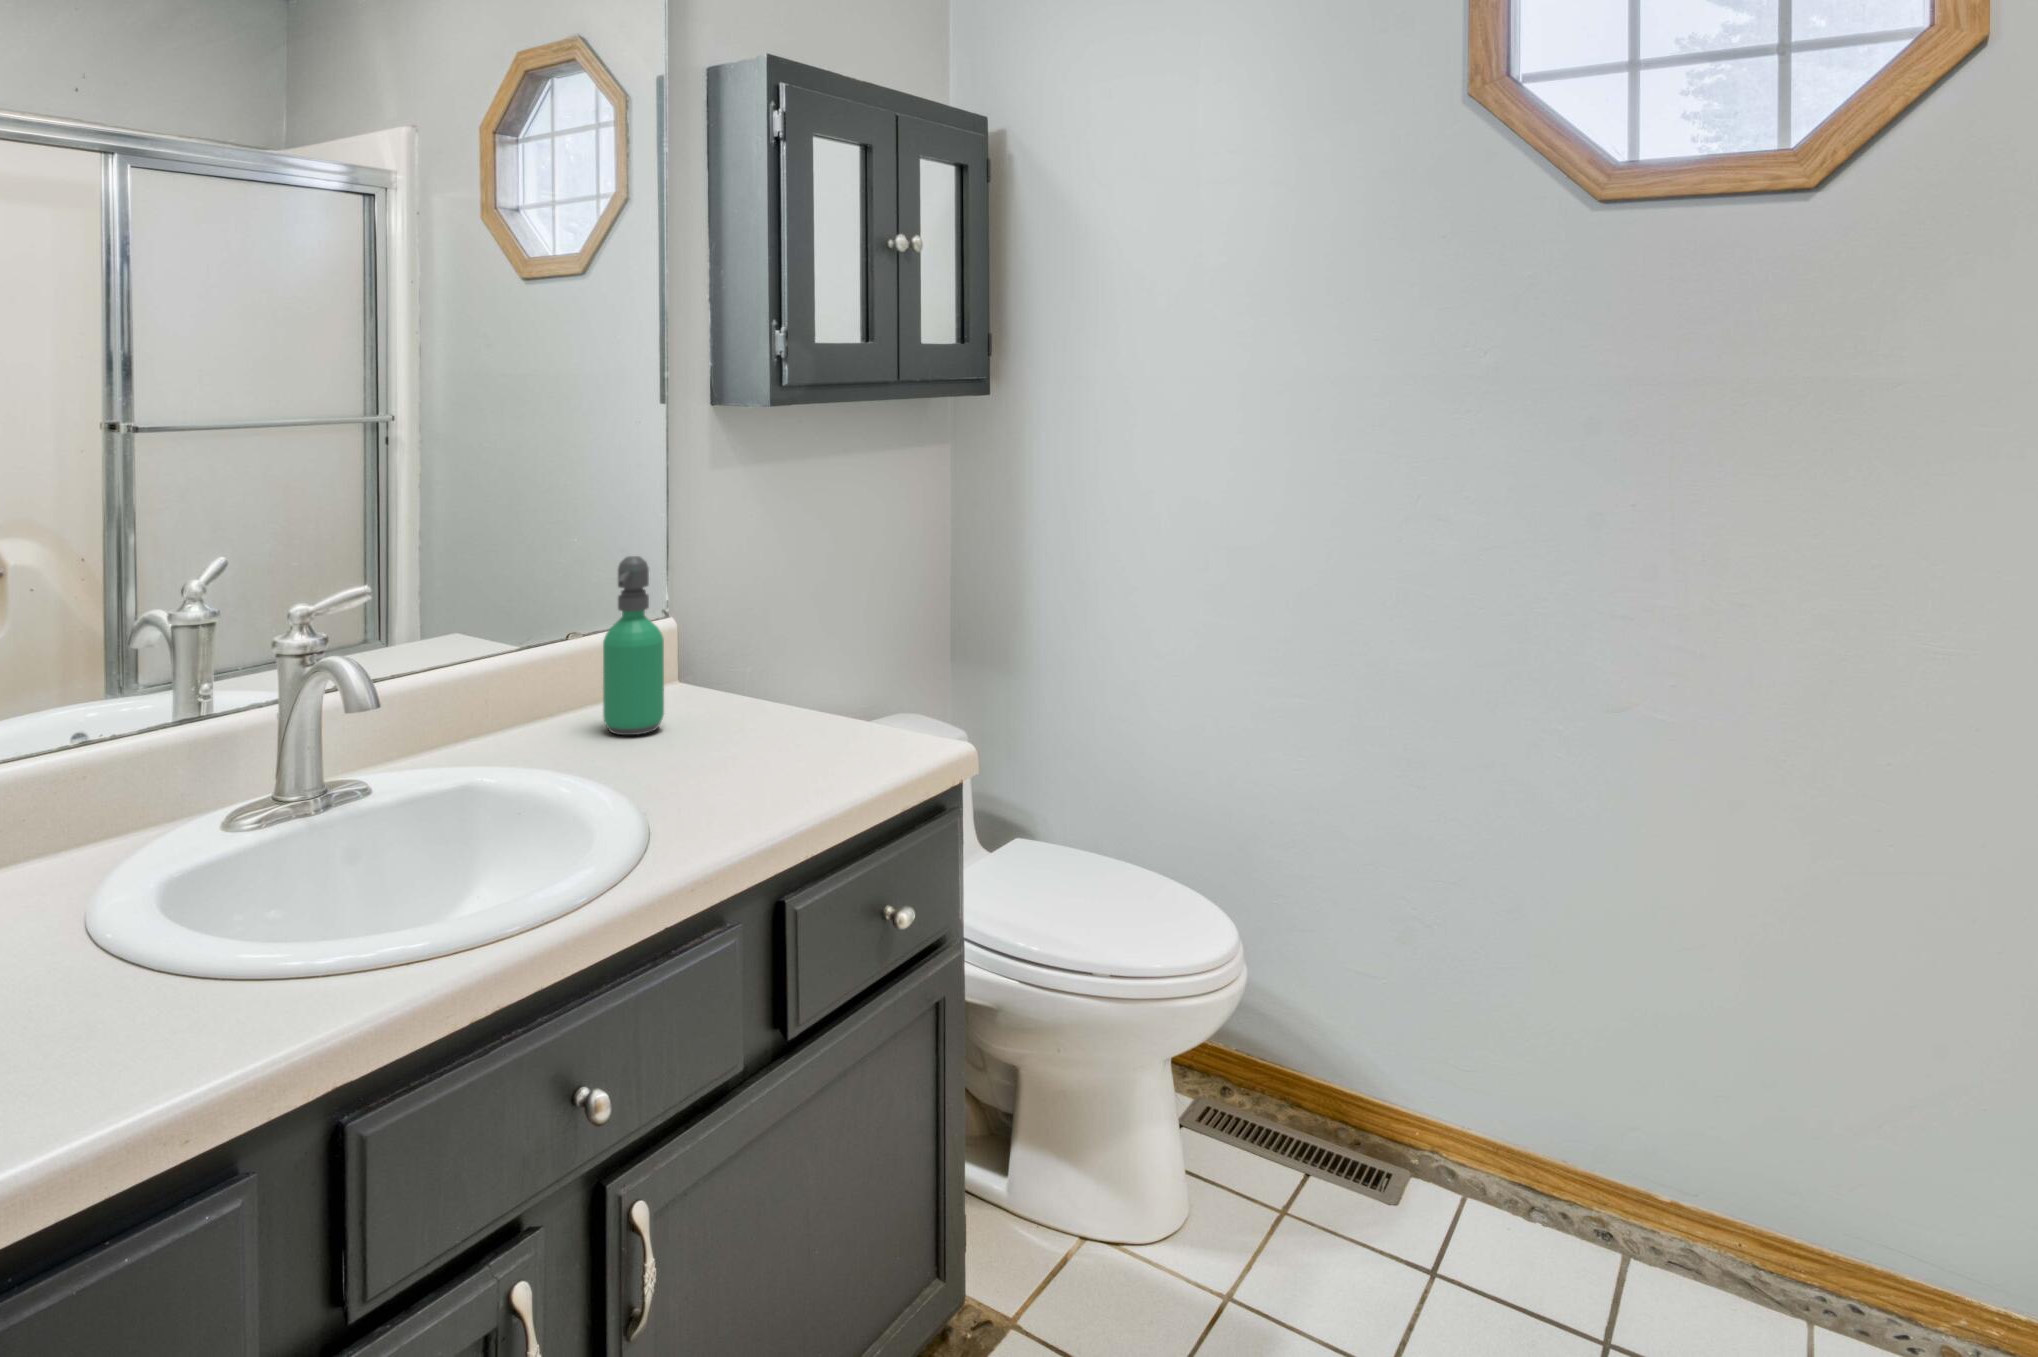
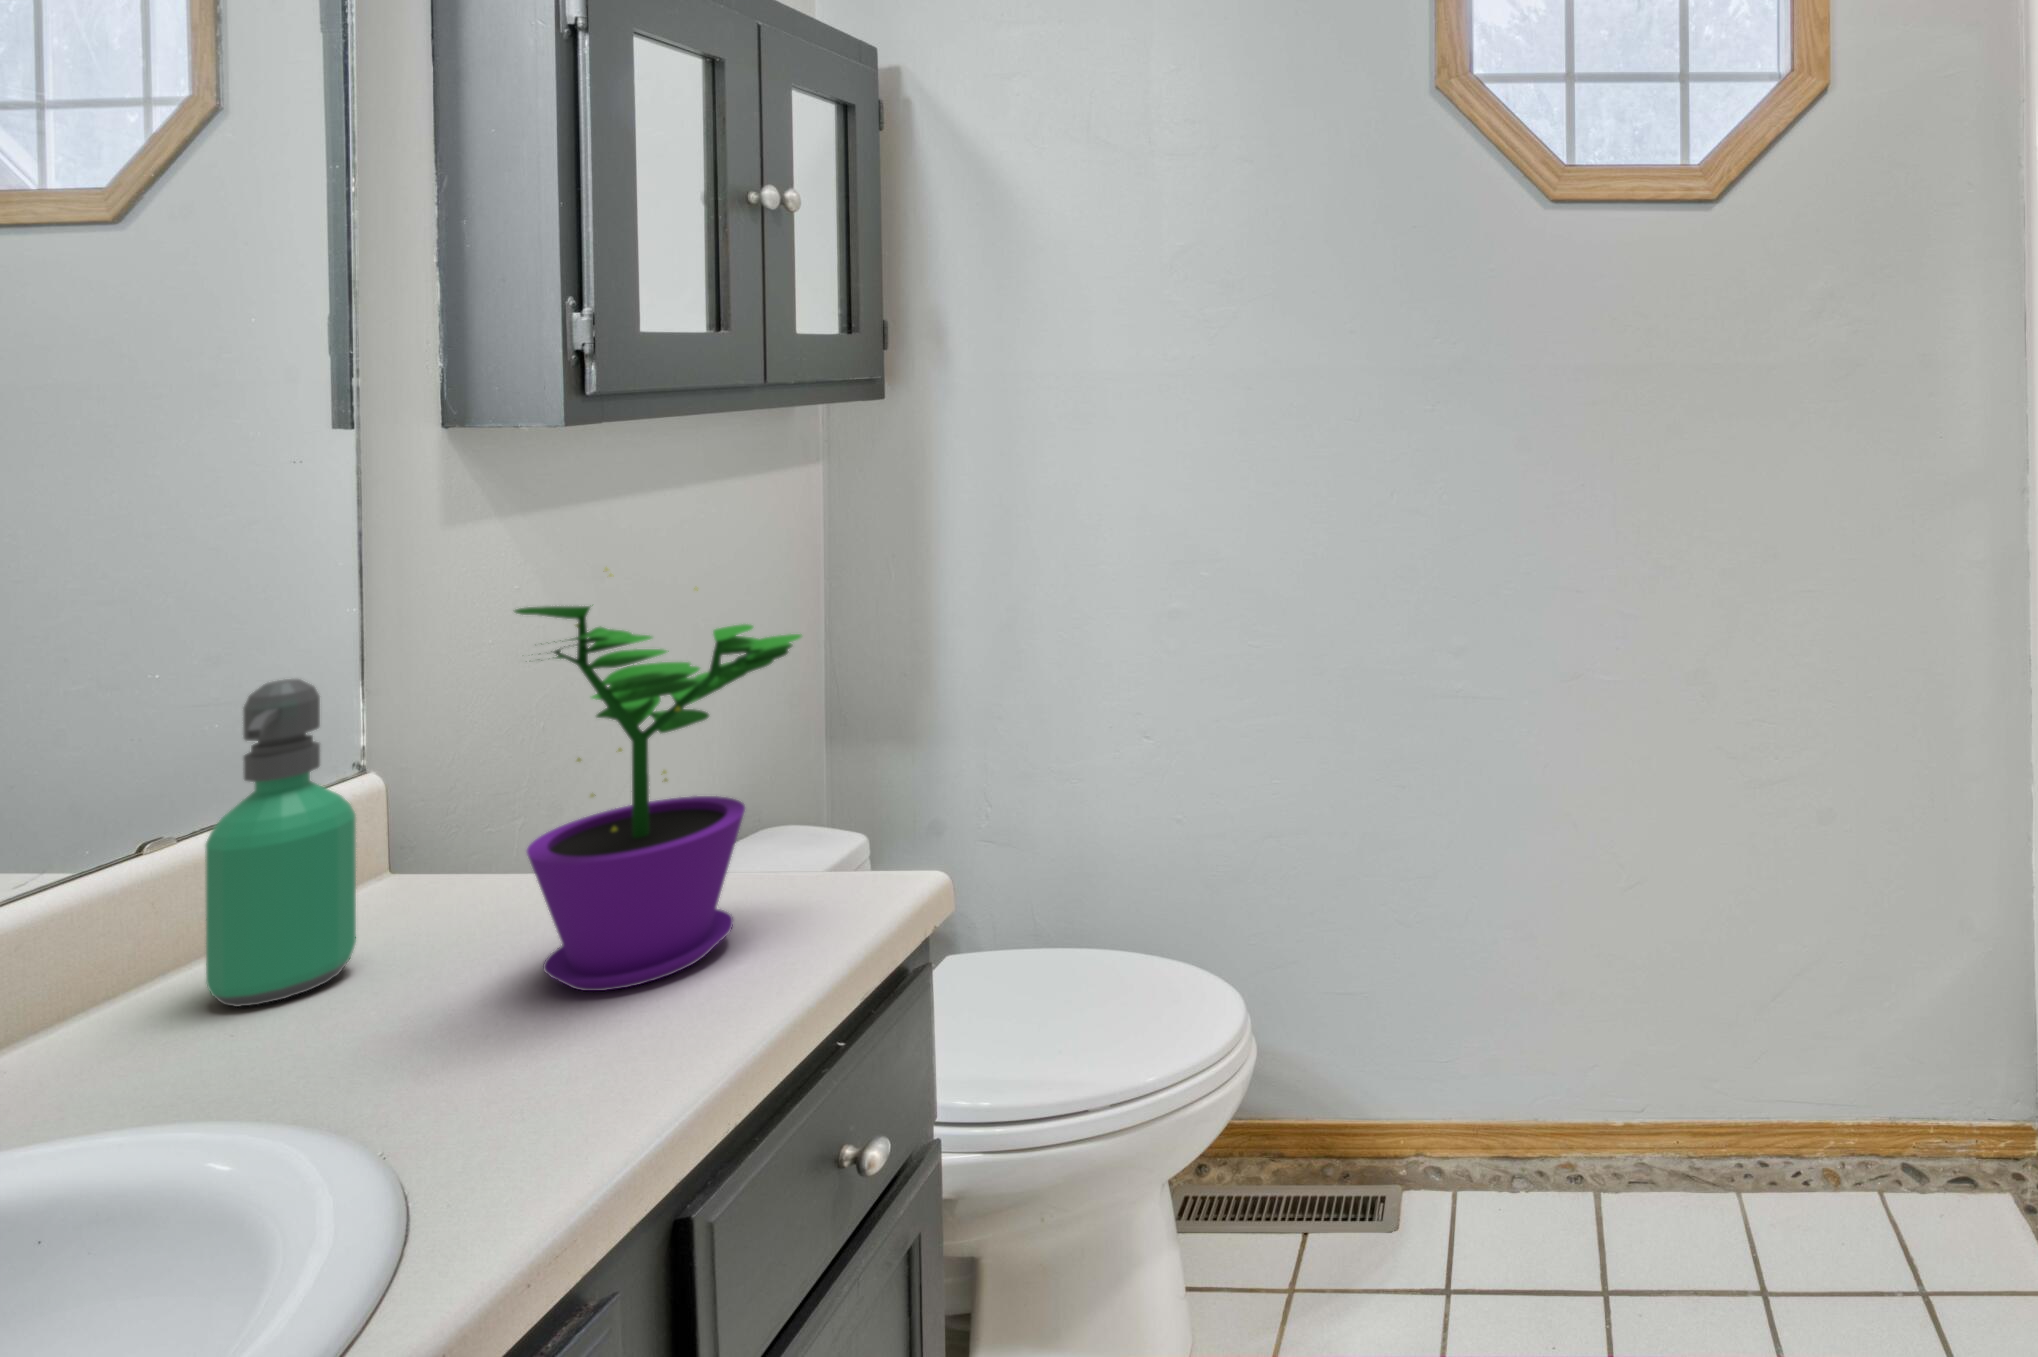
flower pot: none [726,506,879,768] -> present [515,568,801,991]

